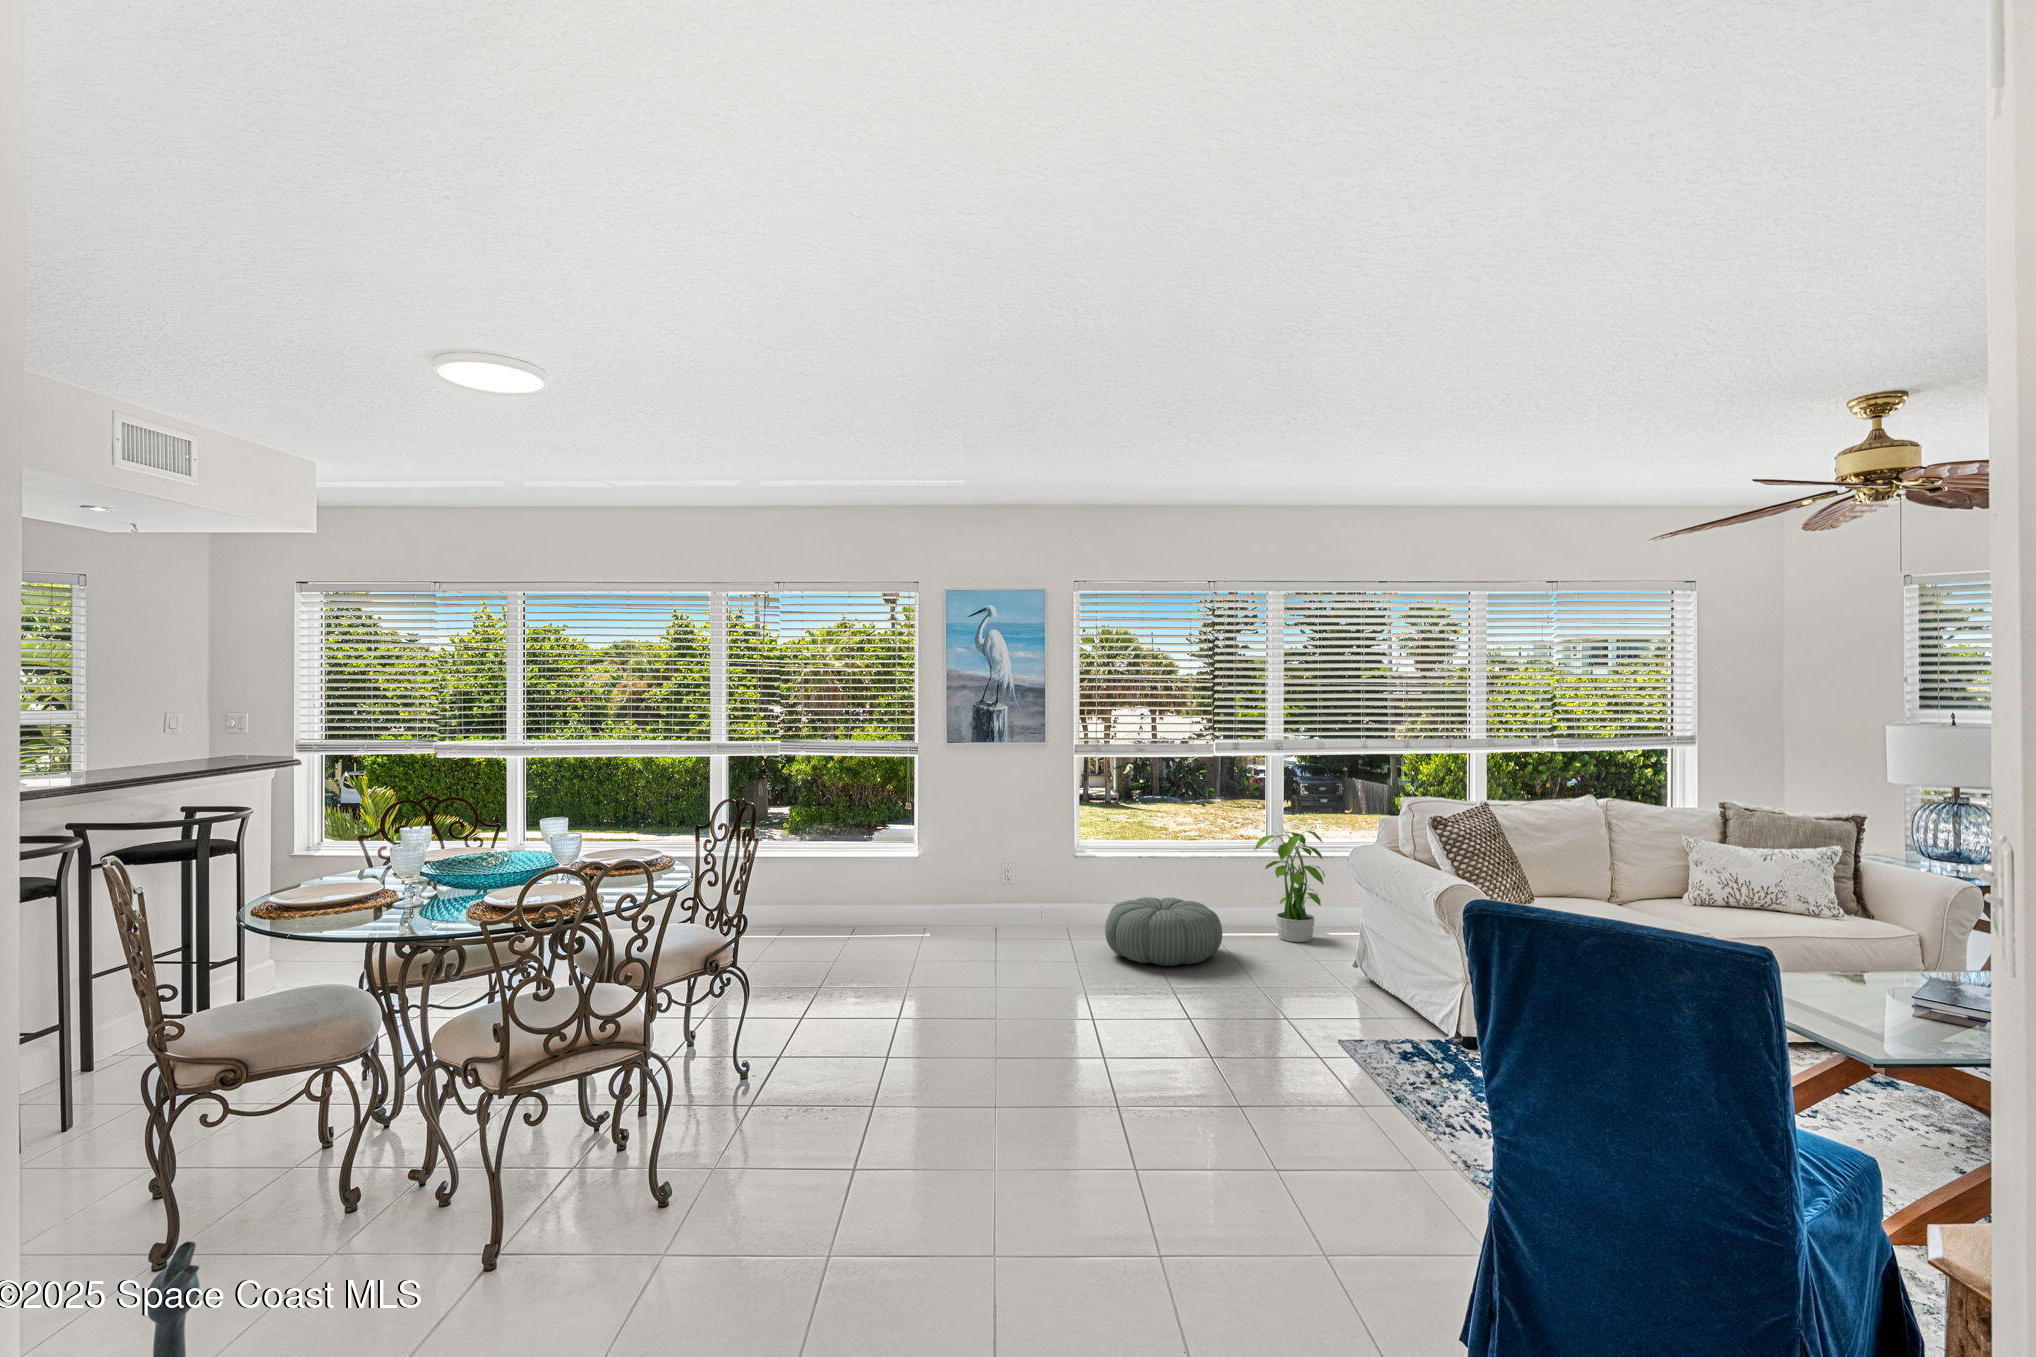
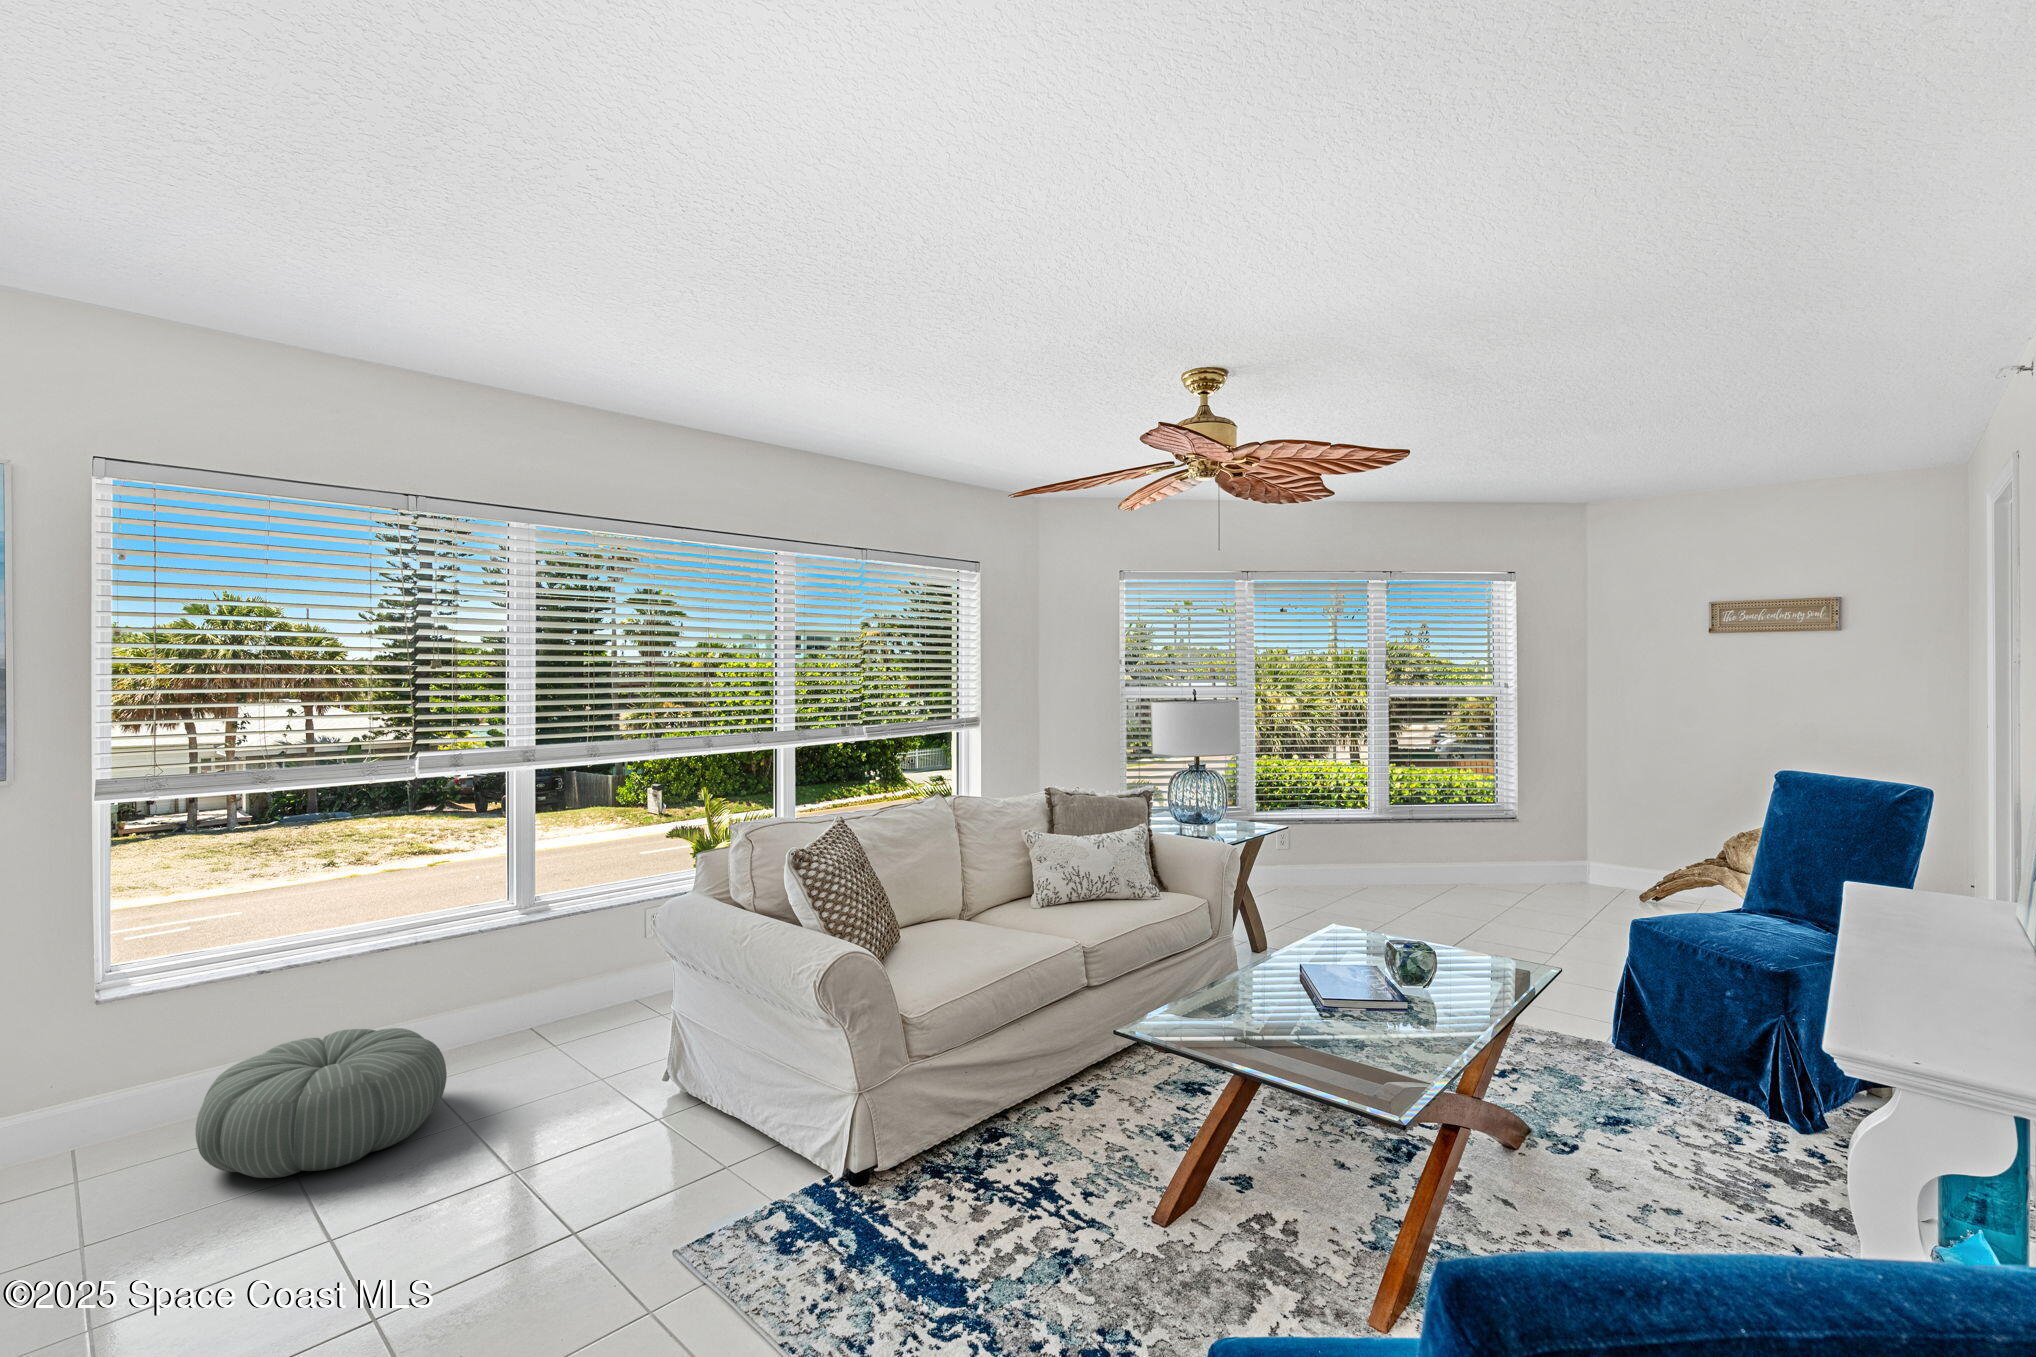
potted plant: present [1254,830,1325,942] -> none [495,877,608,1044]

